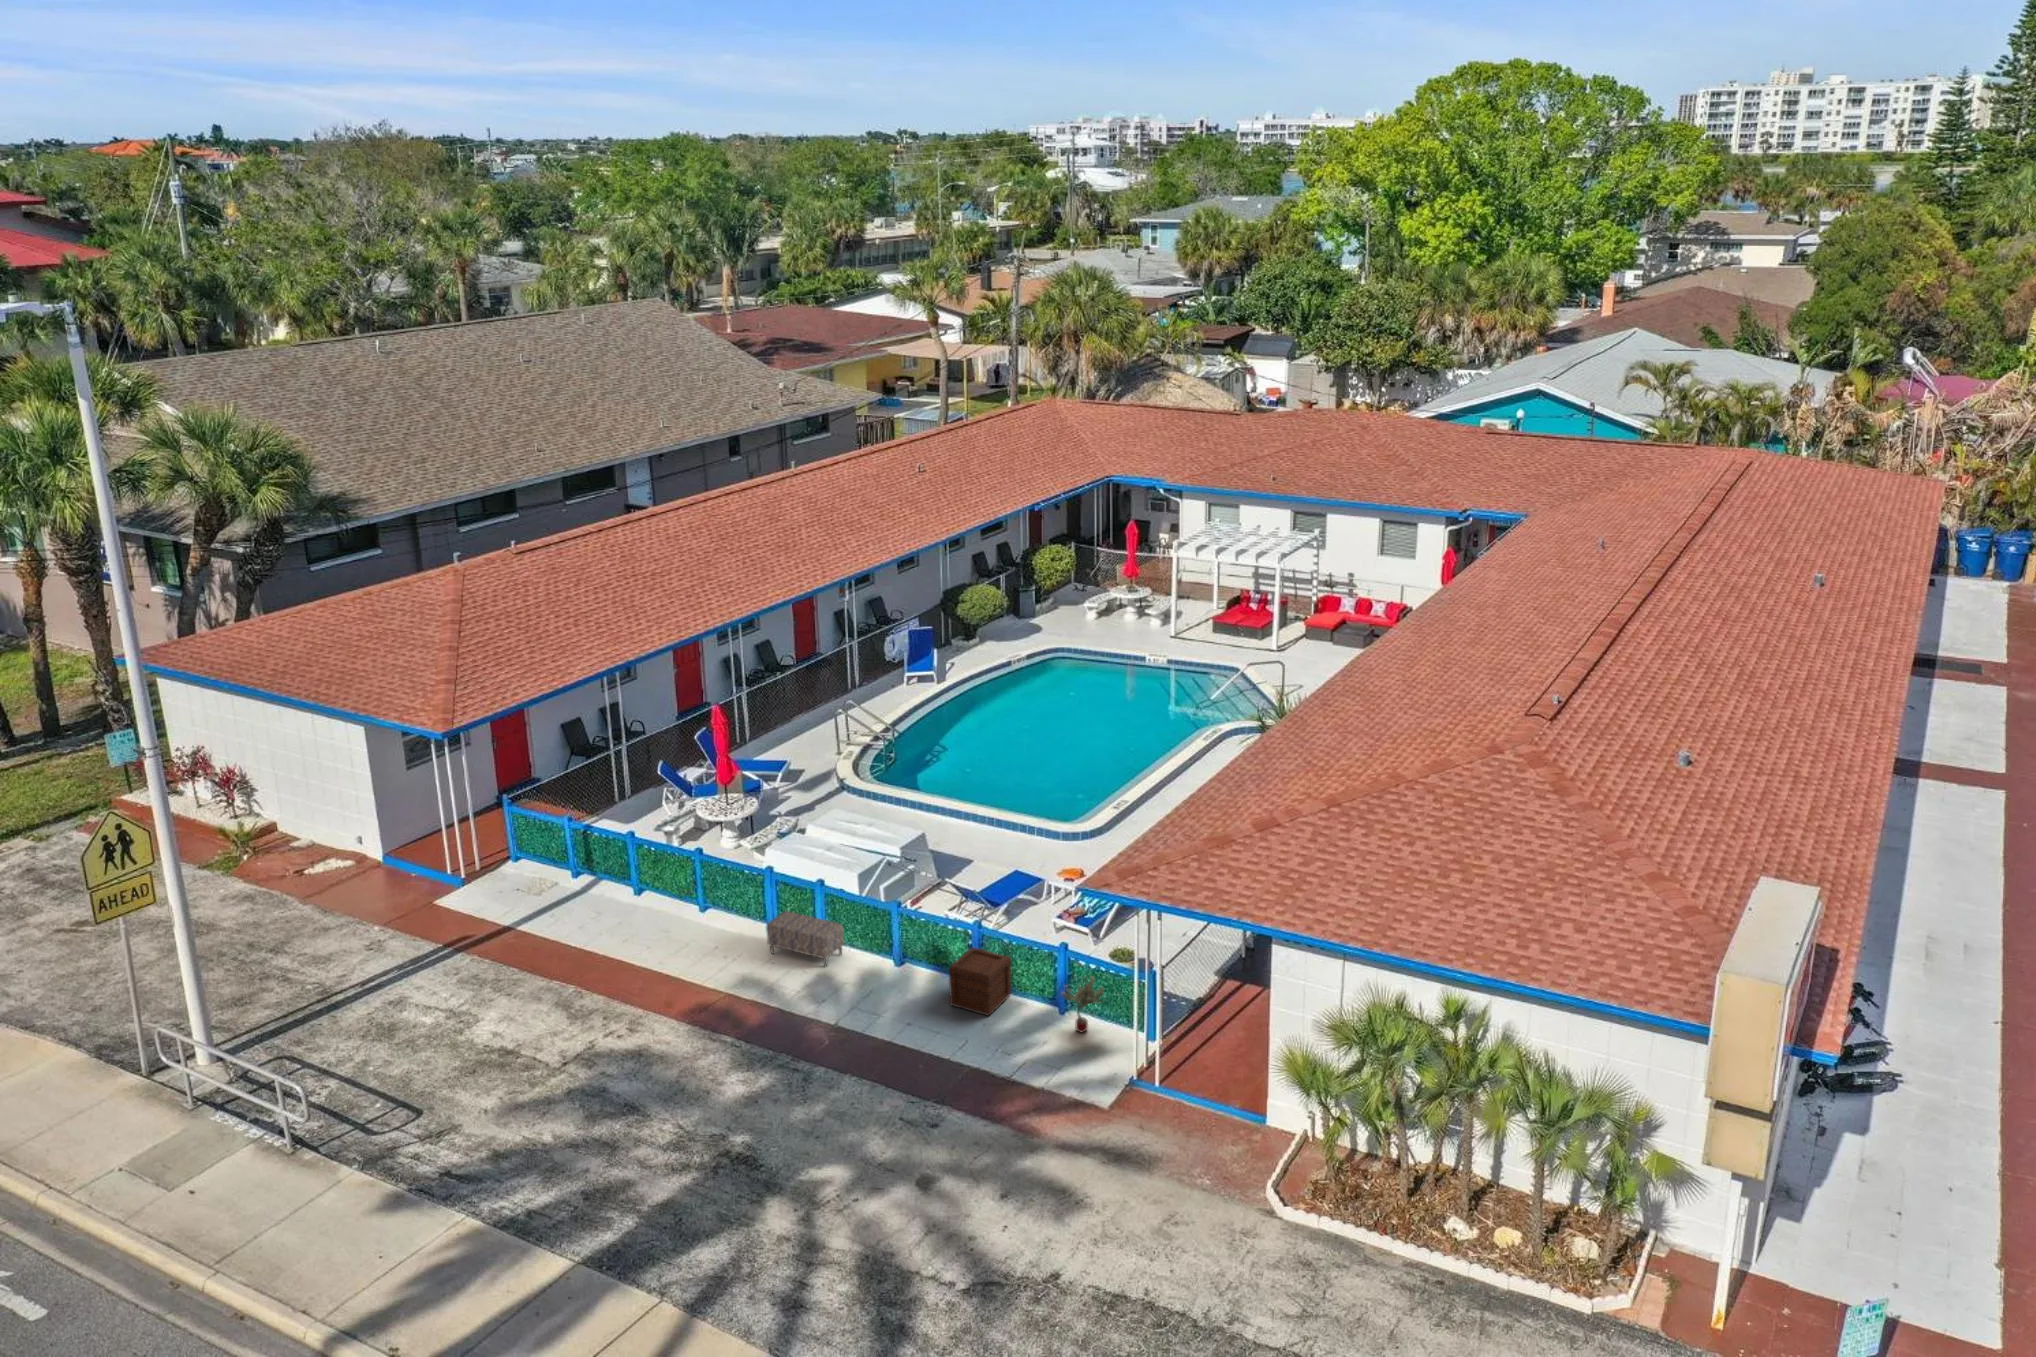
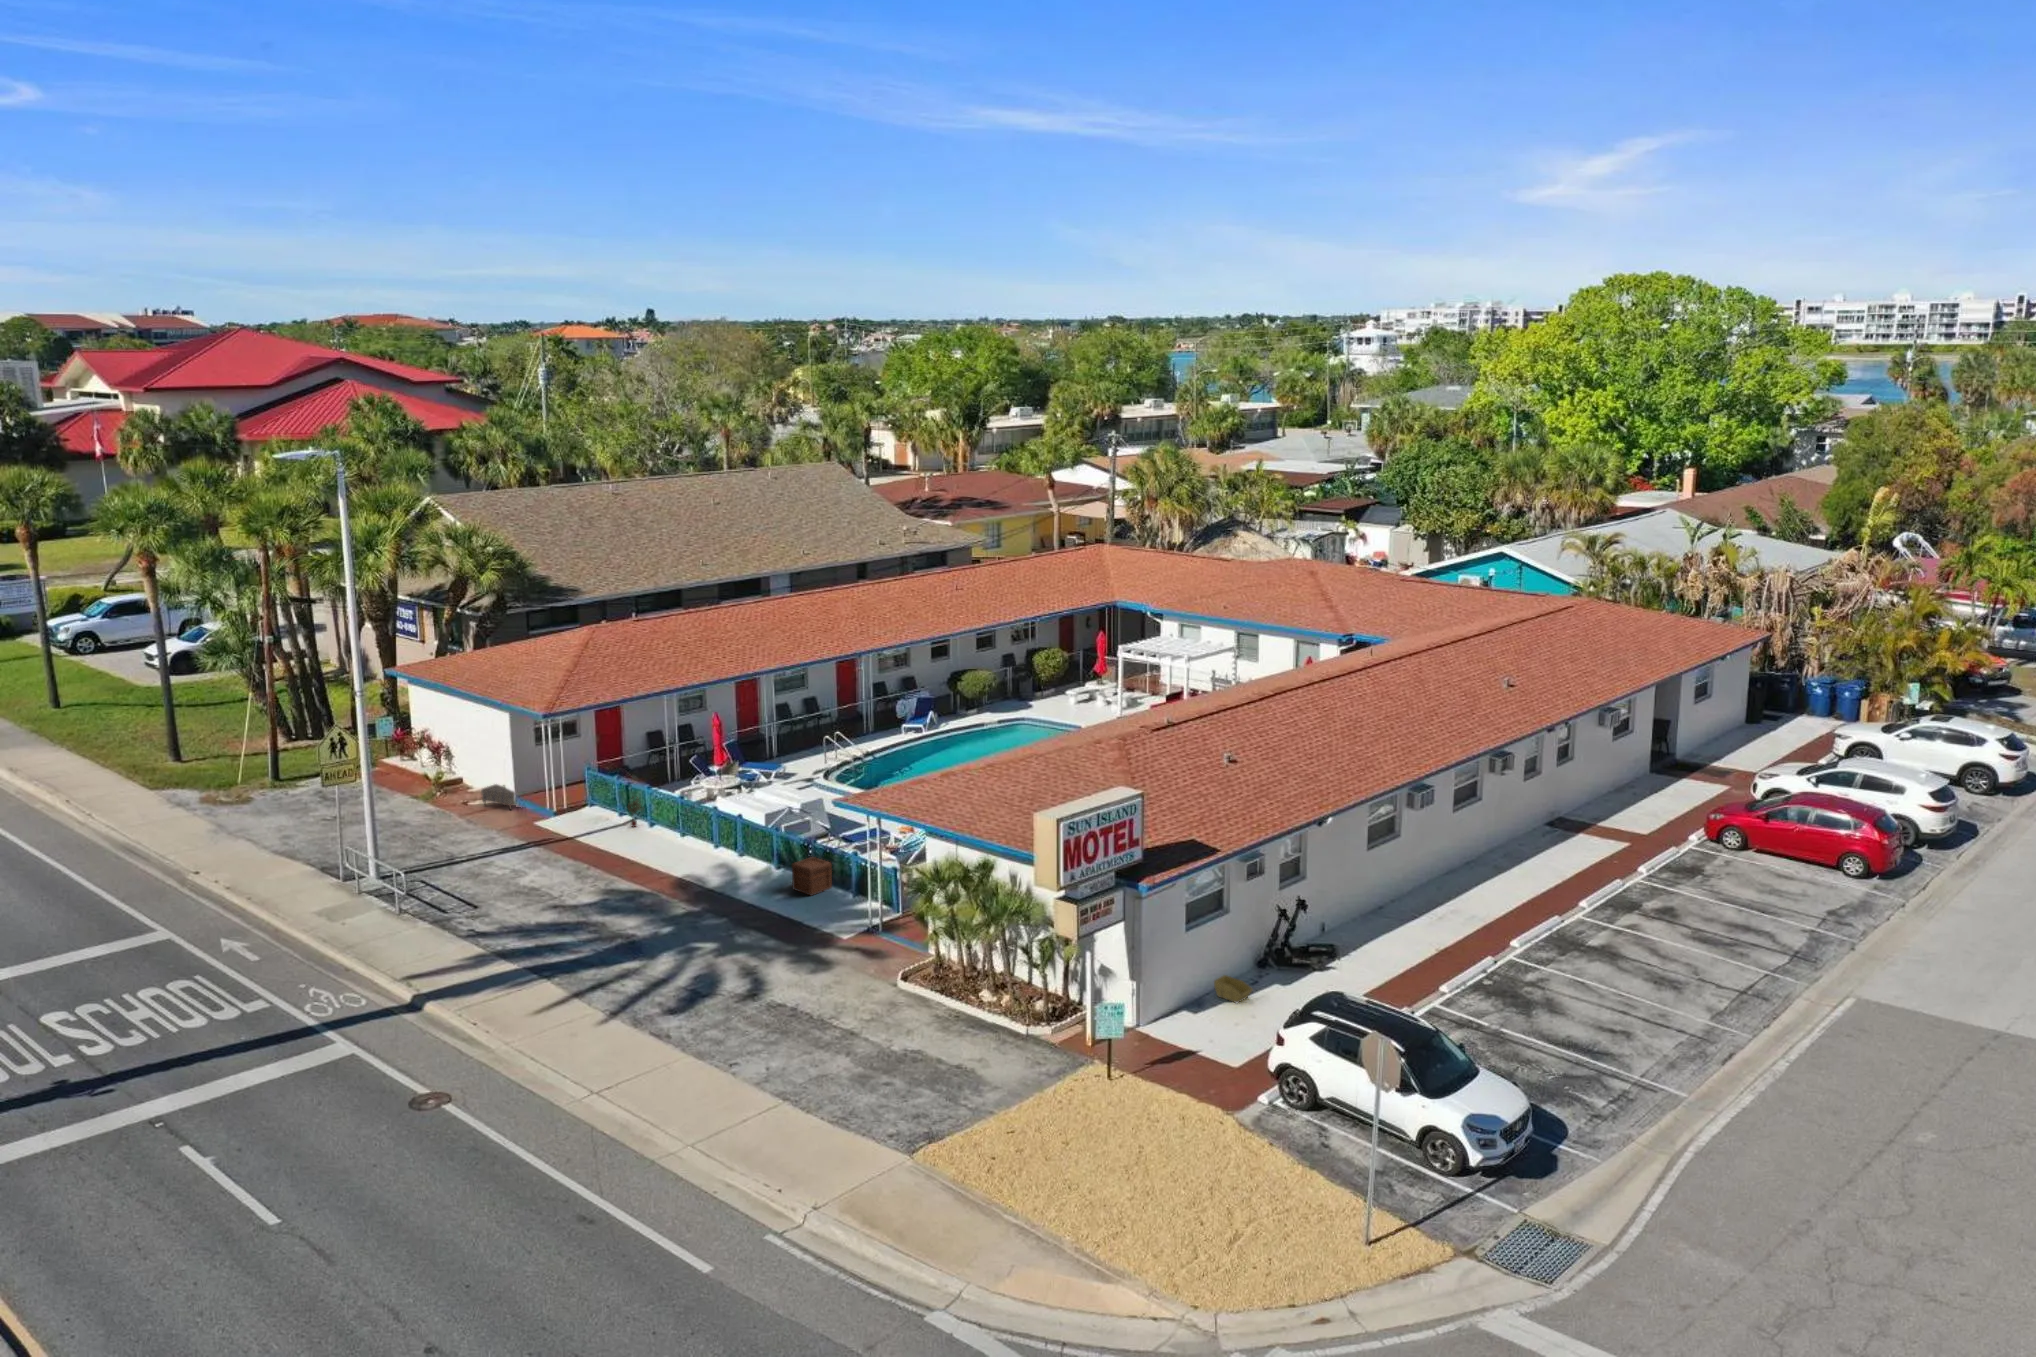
bench: present [766,911,844,967] -> present [481,784,515,808]
potted tree: present [1062,976,1104,1033] -> present [628,797,643,827]
storage bin: none [1786,1128,1849,1180] -> present [1214,975,1252,1003]

